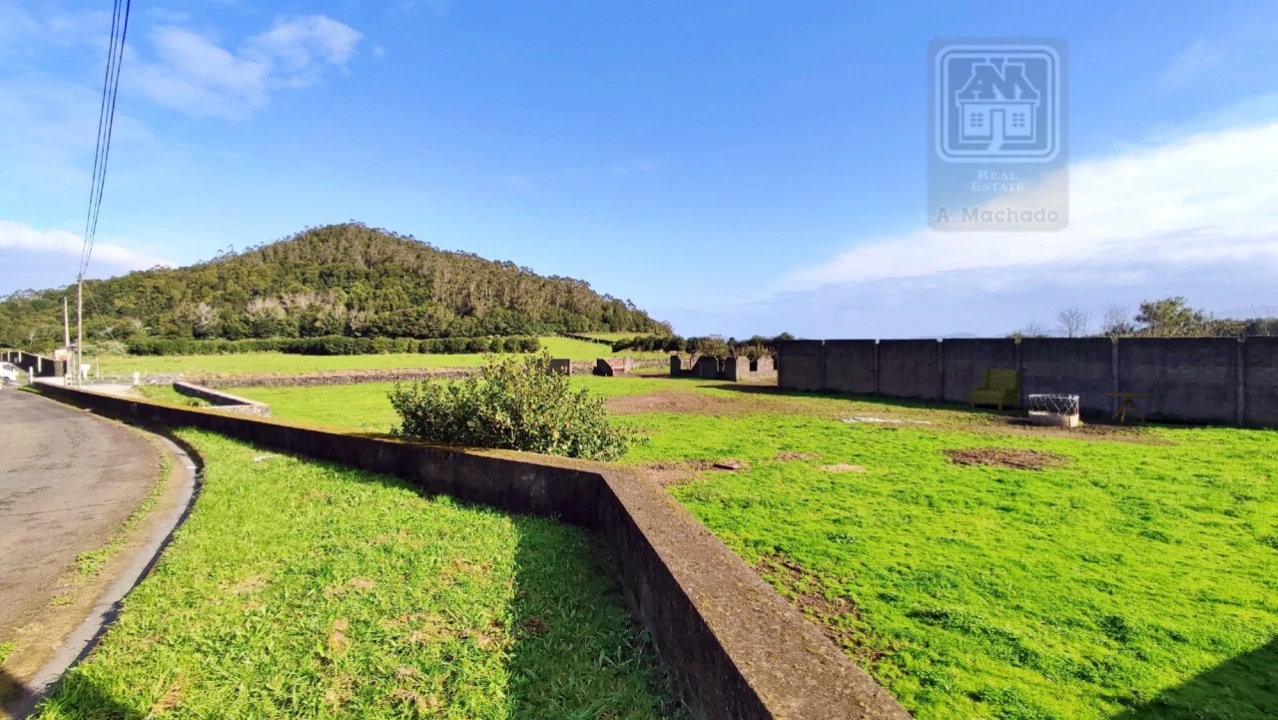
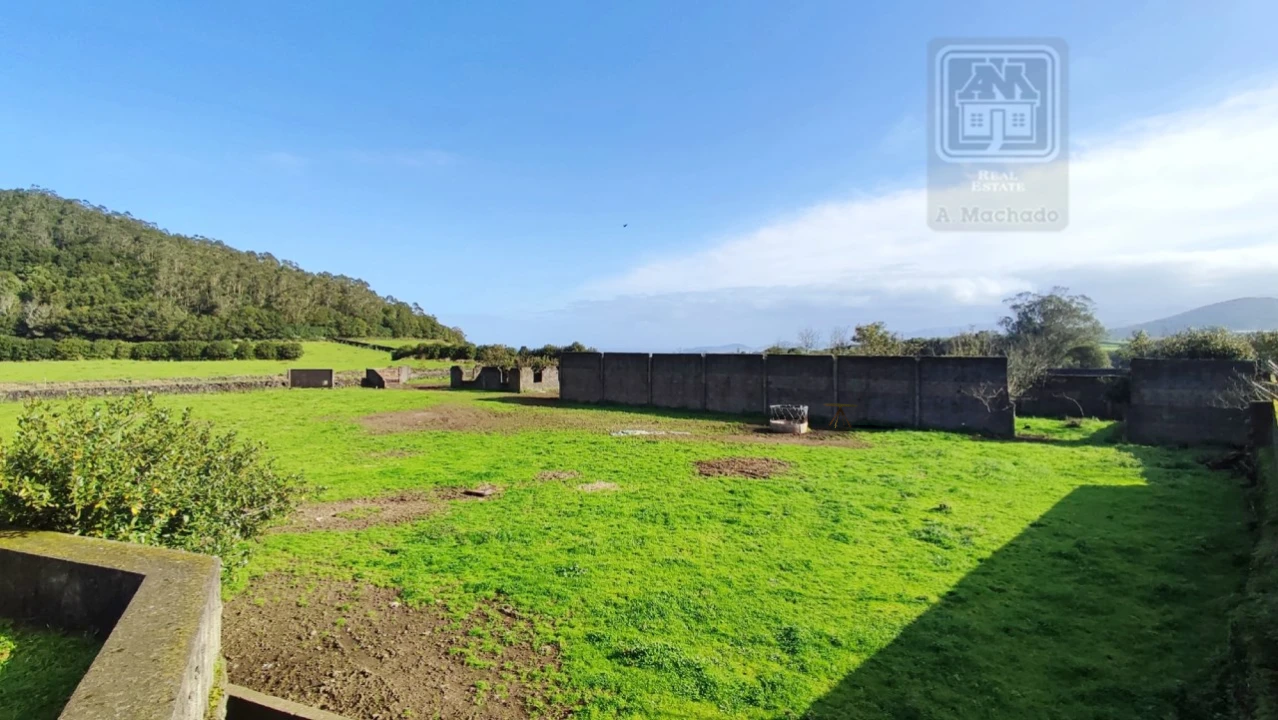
chair: present [970,369,1022,410] -> none [725,382,766,419]

